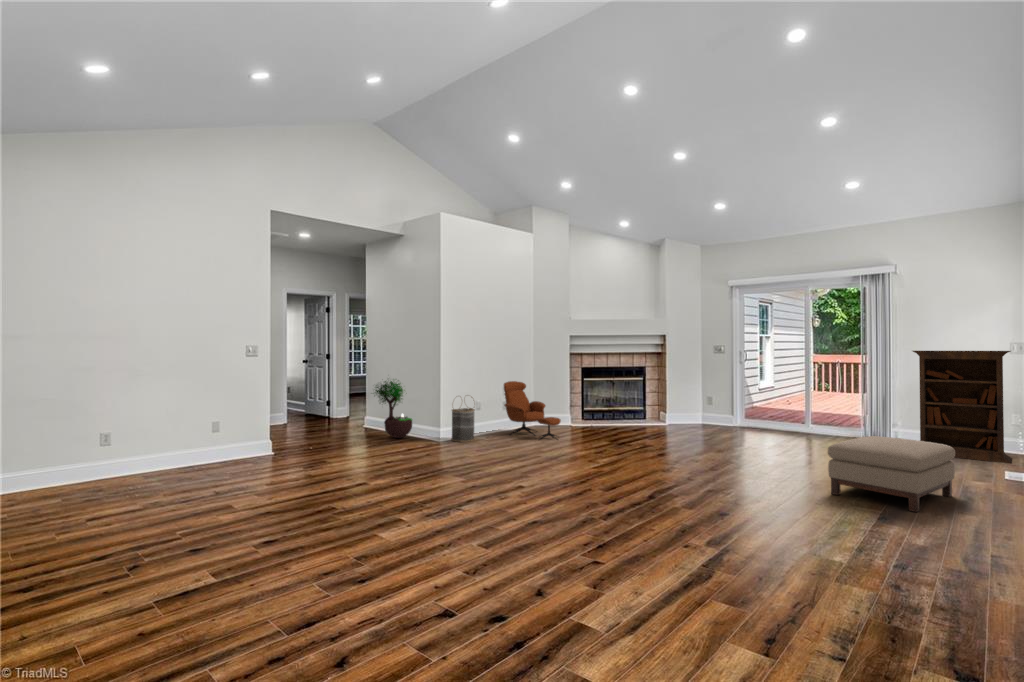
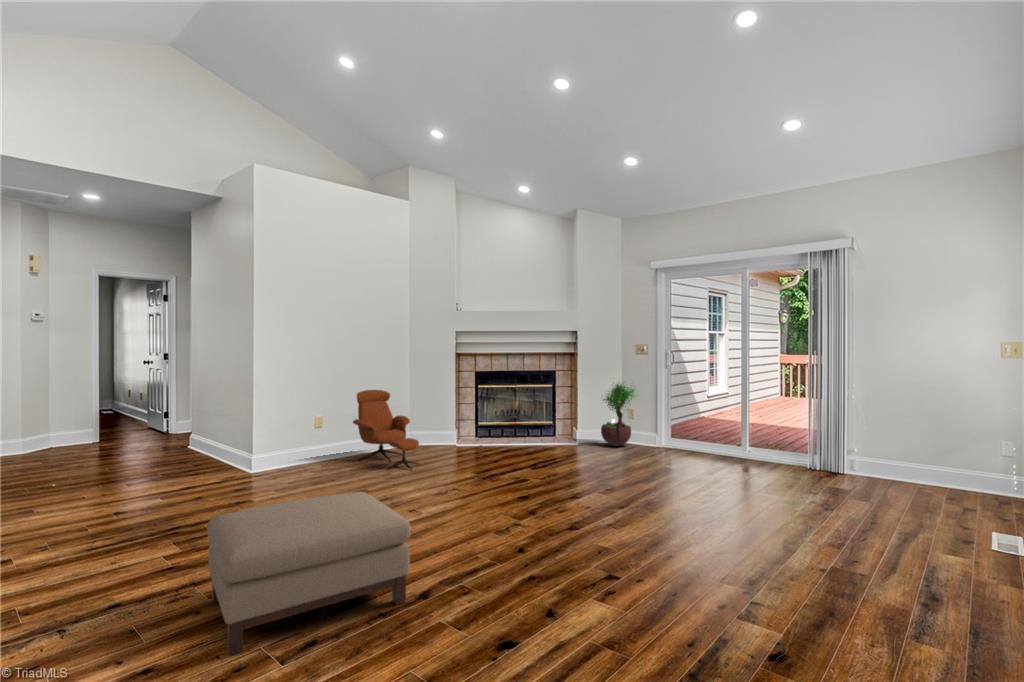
bookcase: present [913,351,1012,464] -> none [870,354,1006,516]
potted tree: present [375,381,412,438] -> present [601,384,635,446]
basket: present [452,408,475,442] -> none [269,410,303,474]
ottoman: present [828,436,955,512] -> present [207,492,411,657]

